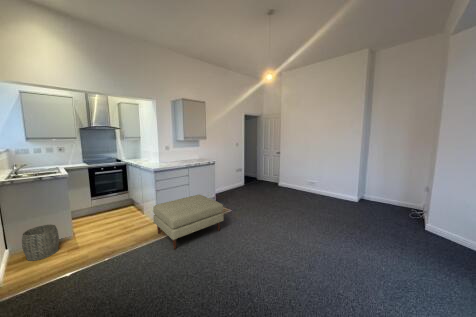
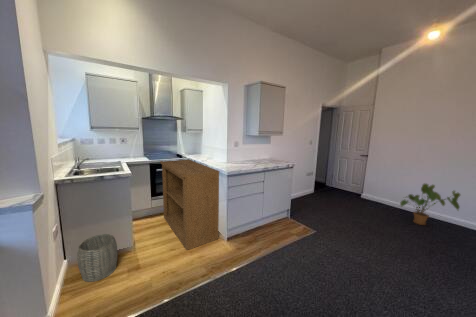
bookshelf: none [98,163,151,233] -> present [160,160,219,250]
house plant: none [296,169,329,199] -> present [400,184,460,225]
ottoman: present [153,195,224,249] -> none [227,209,325,296]

